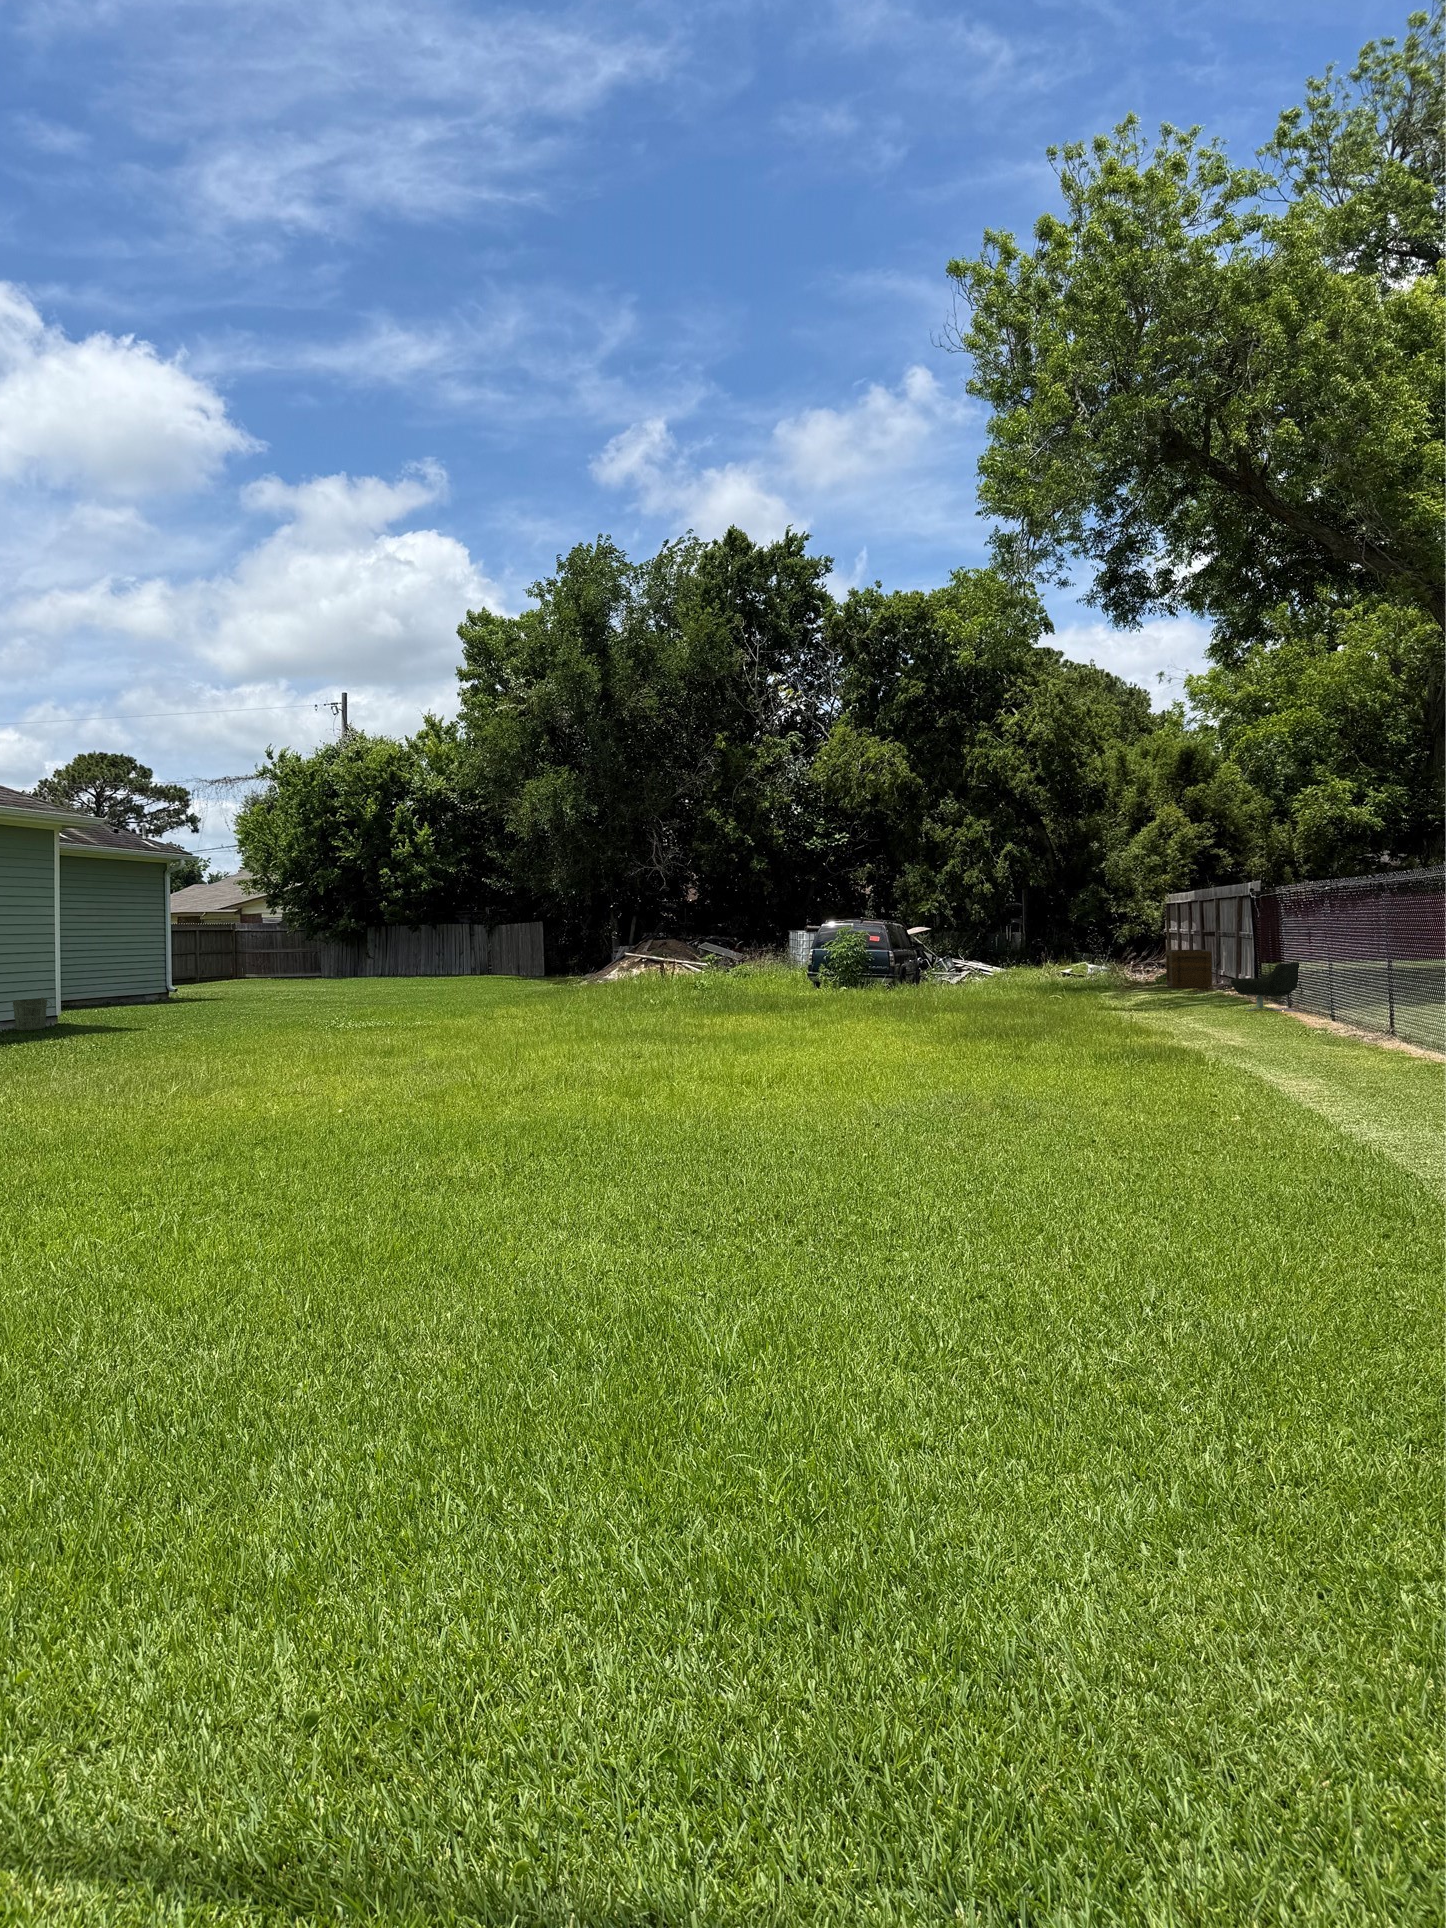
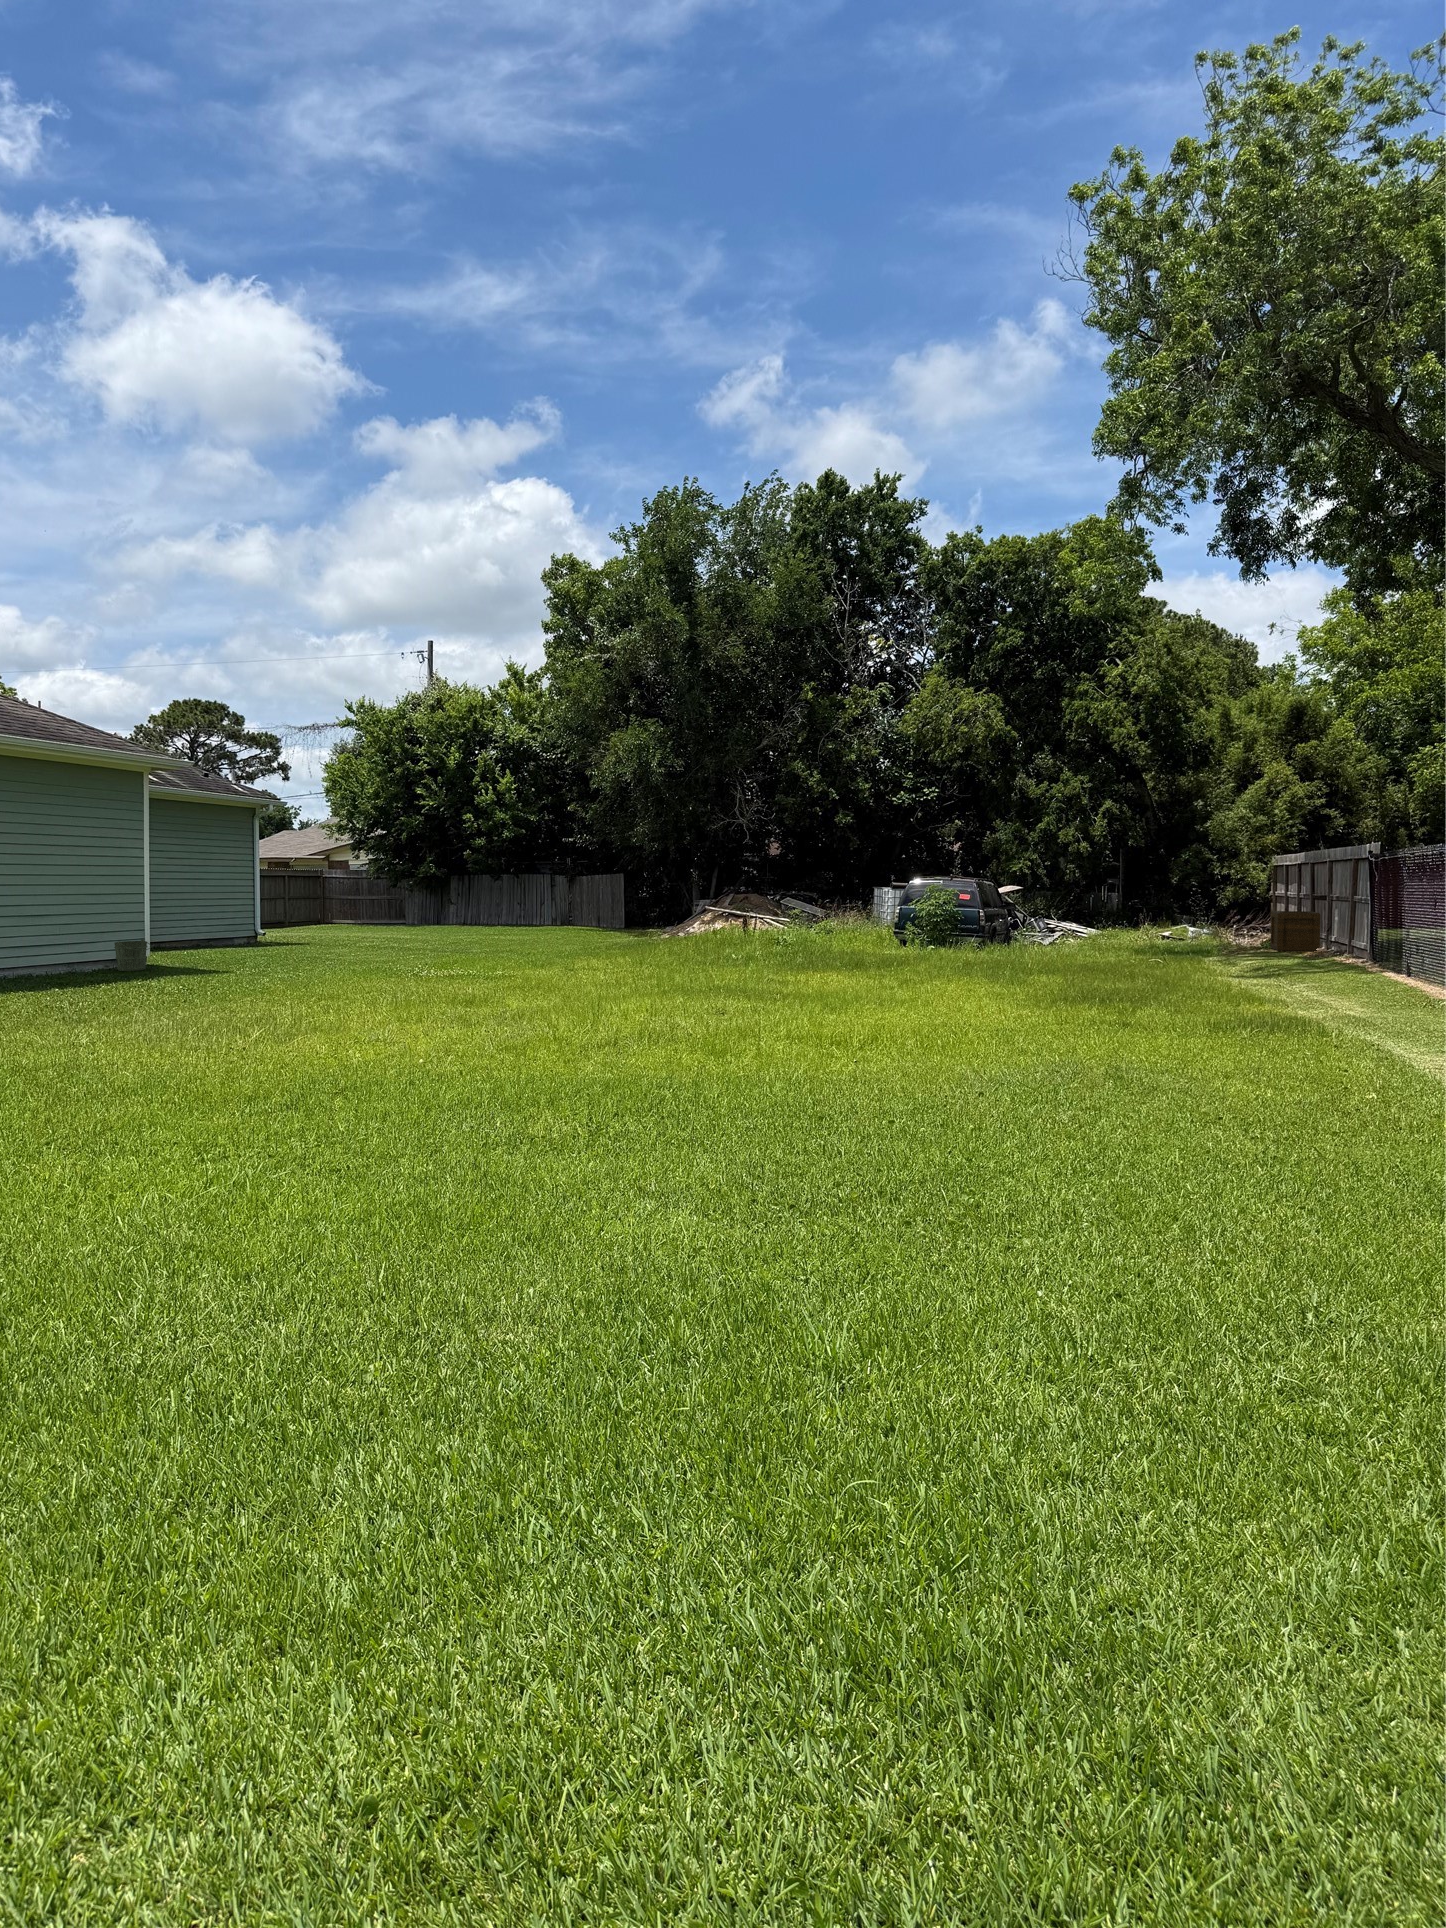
lounge chair: present [1231,962,1299,1011] -> none [1345,926,1425,977]

